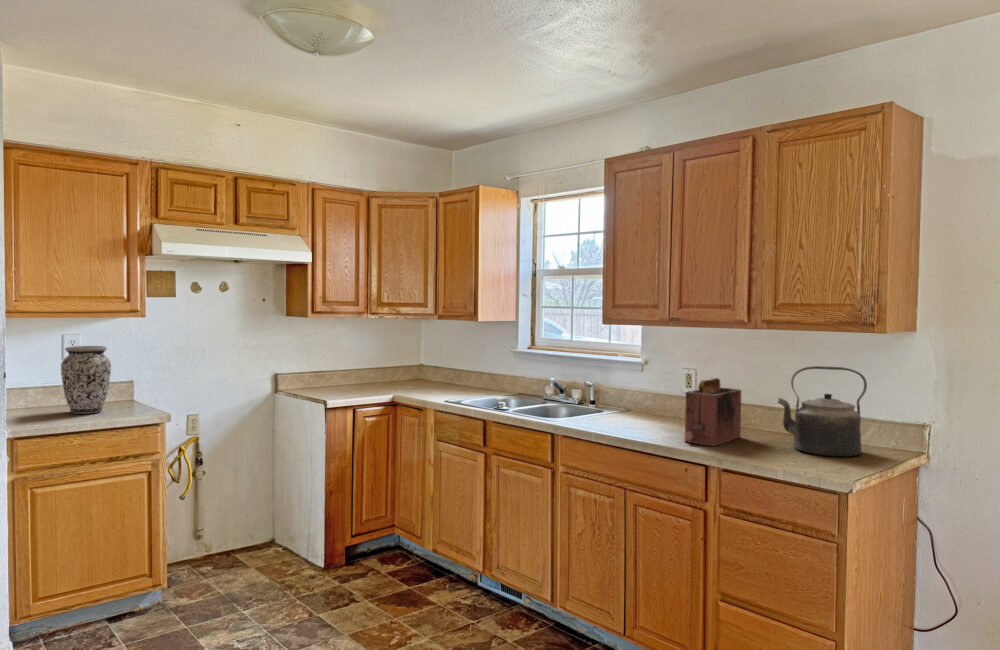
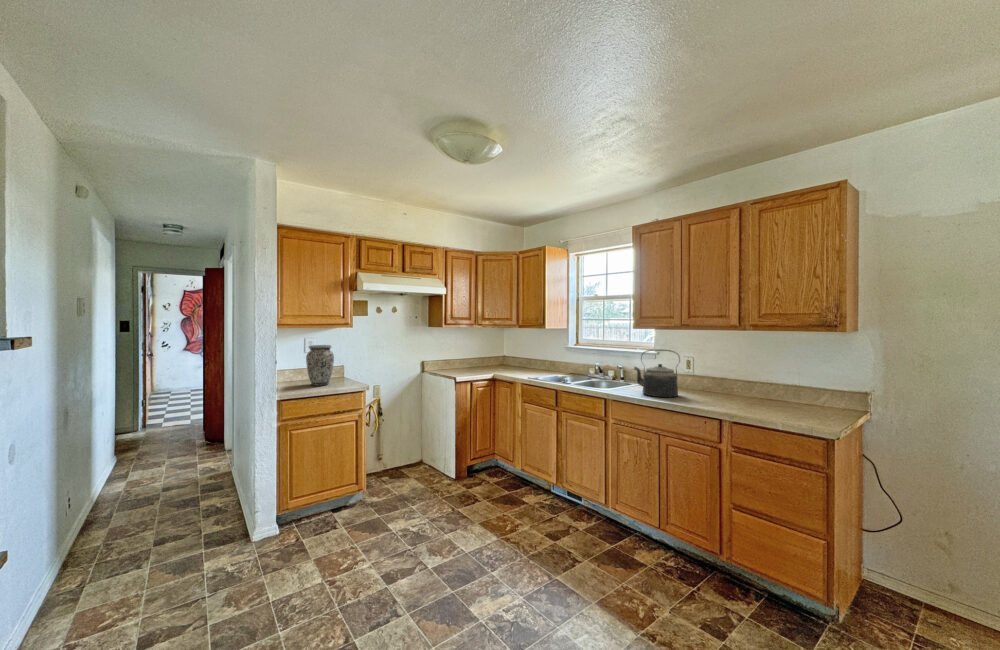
kettle: present [778,366,867,457] -> present [634,349,680,397]
toaster: present [684,378,741,446] -> none [699,363,734,407]

